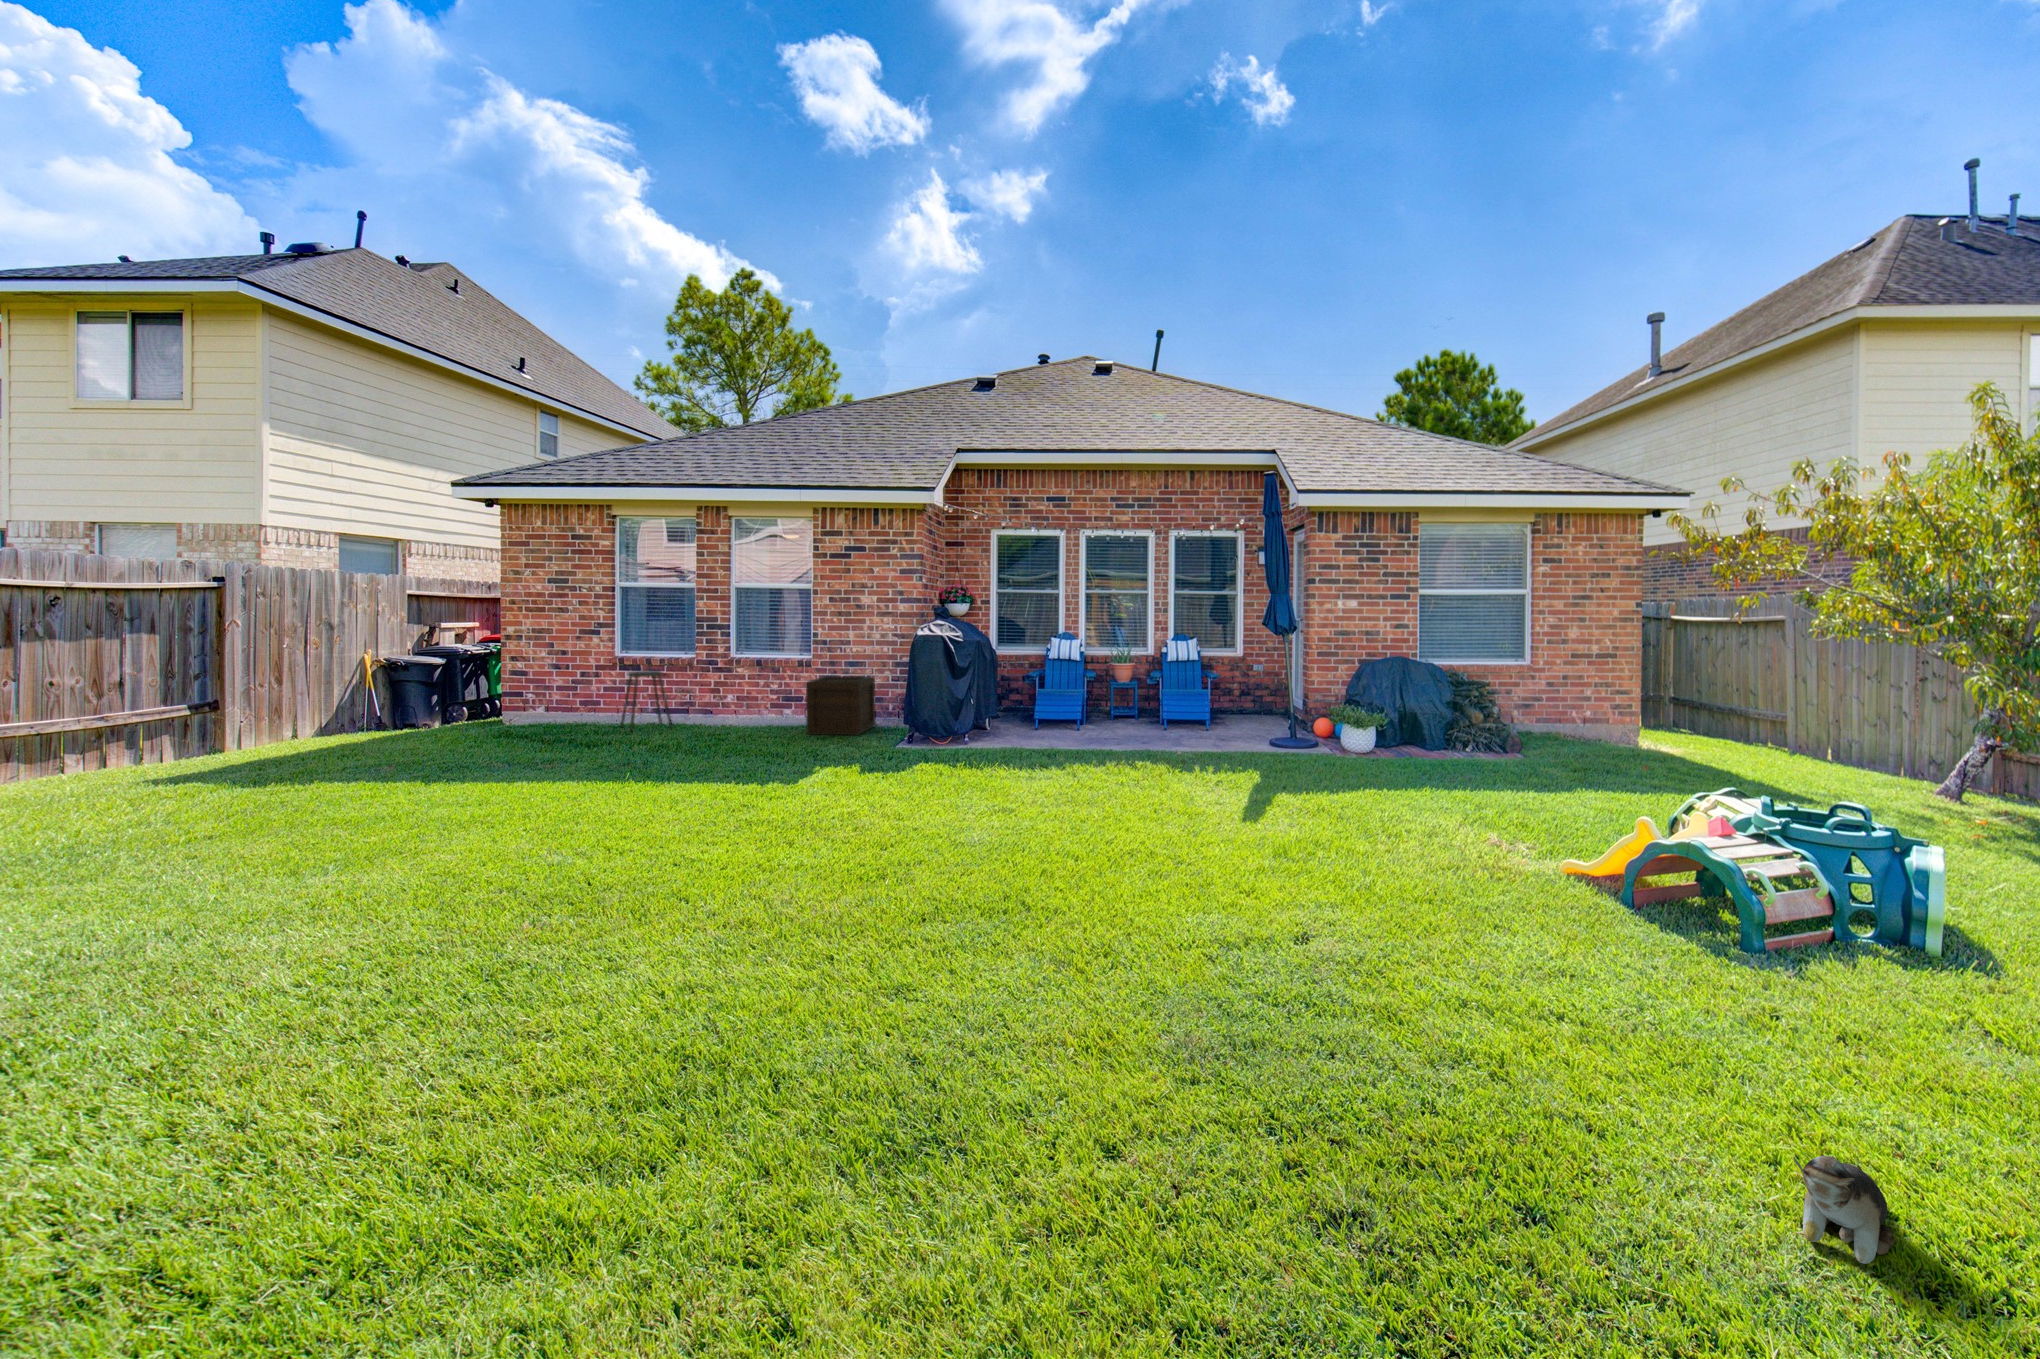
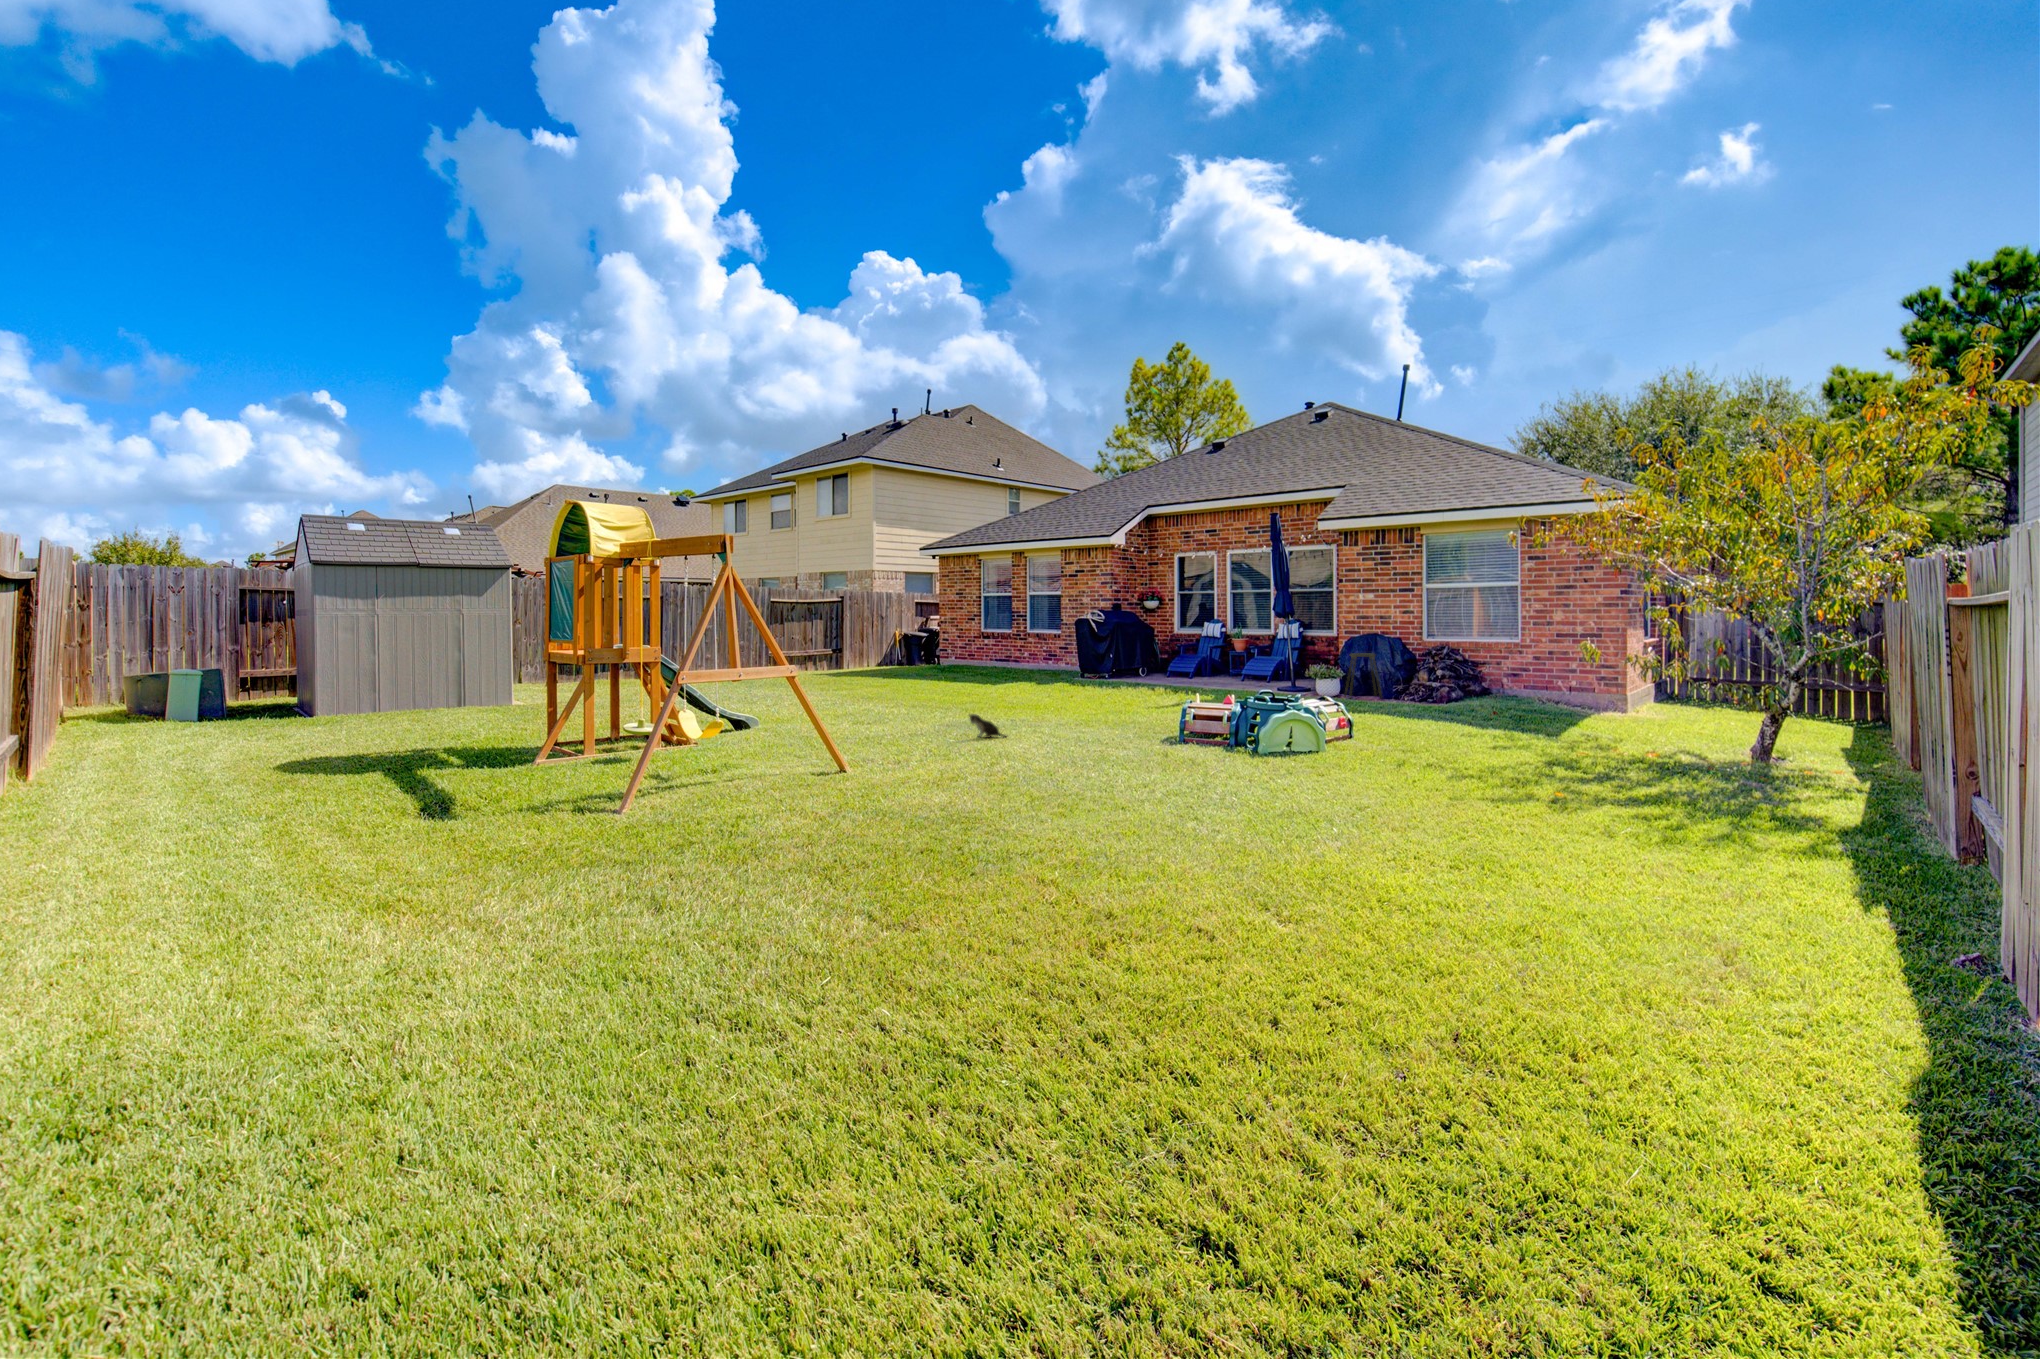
stool: present [620,671,672,731] -> present [1345,653,1382,698]
wooden crate: present [806,676,876,735] -> none [1049,644,1092,676]

